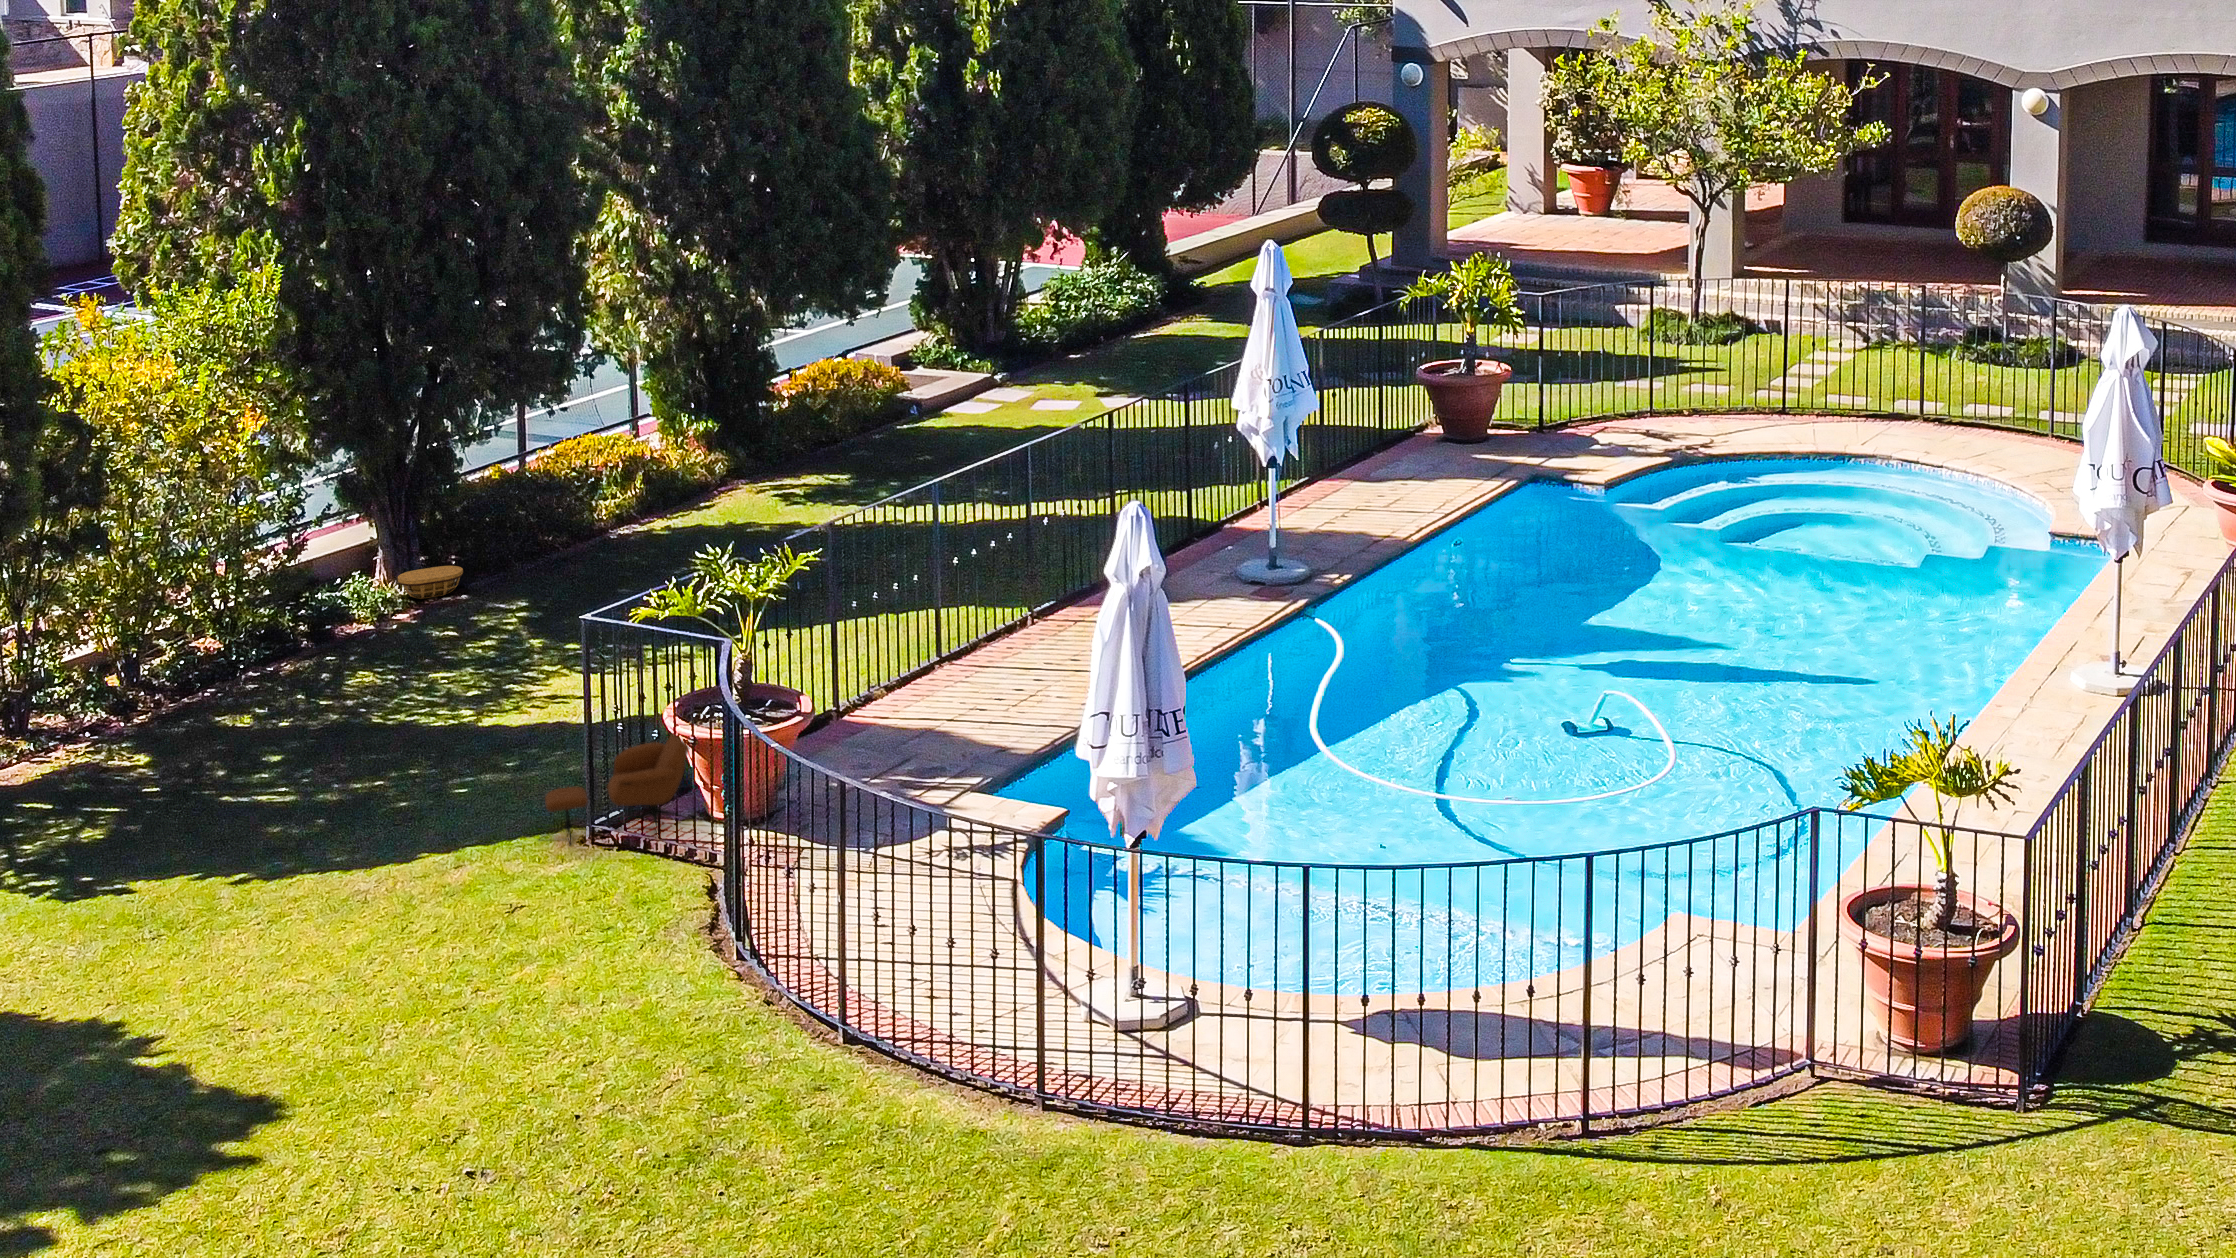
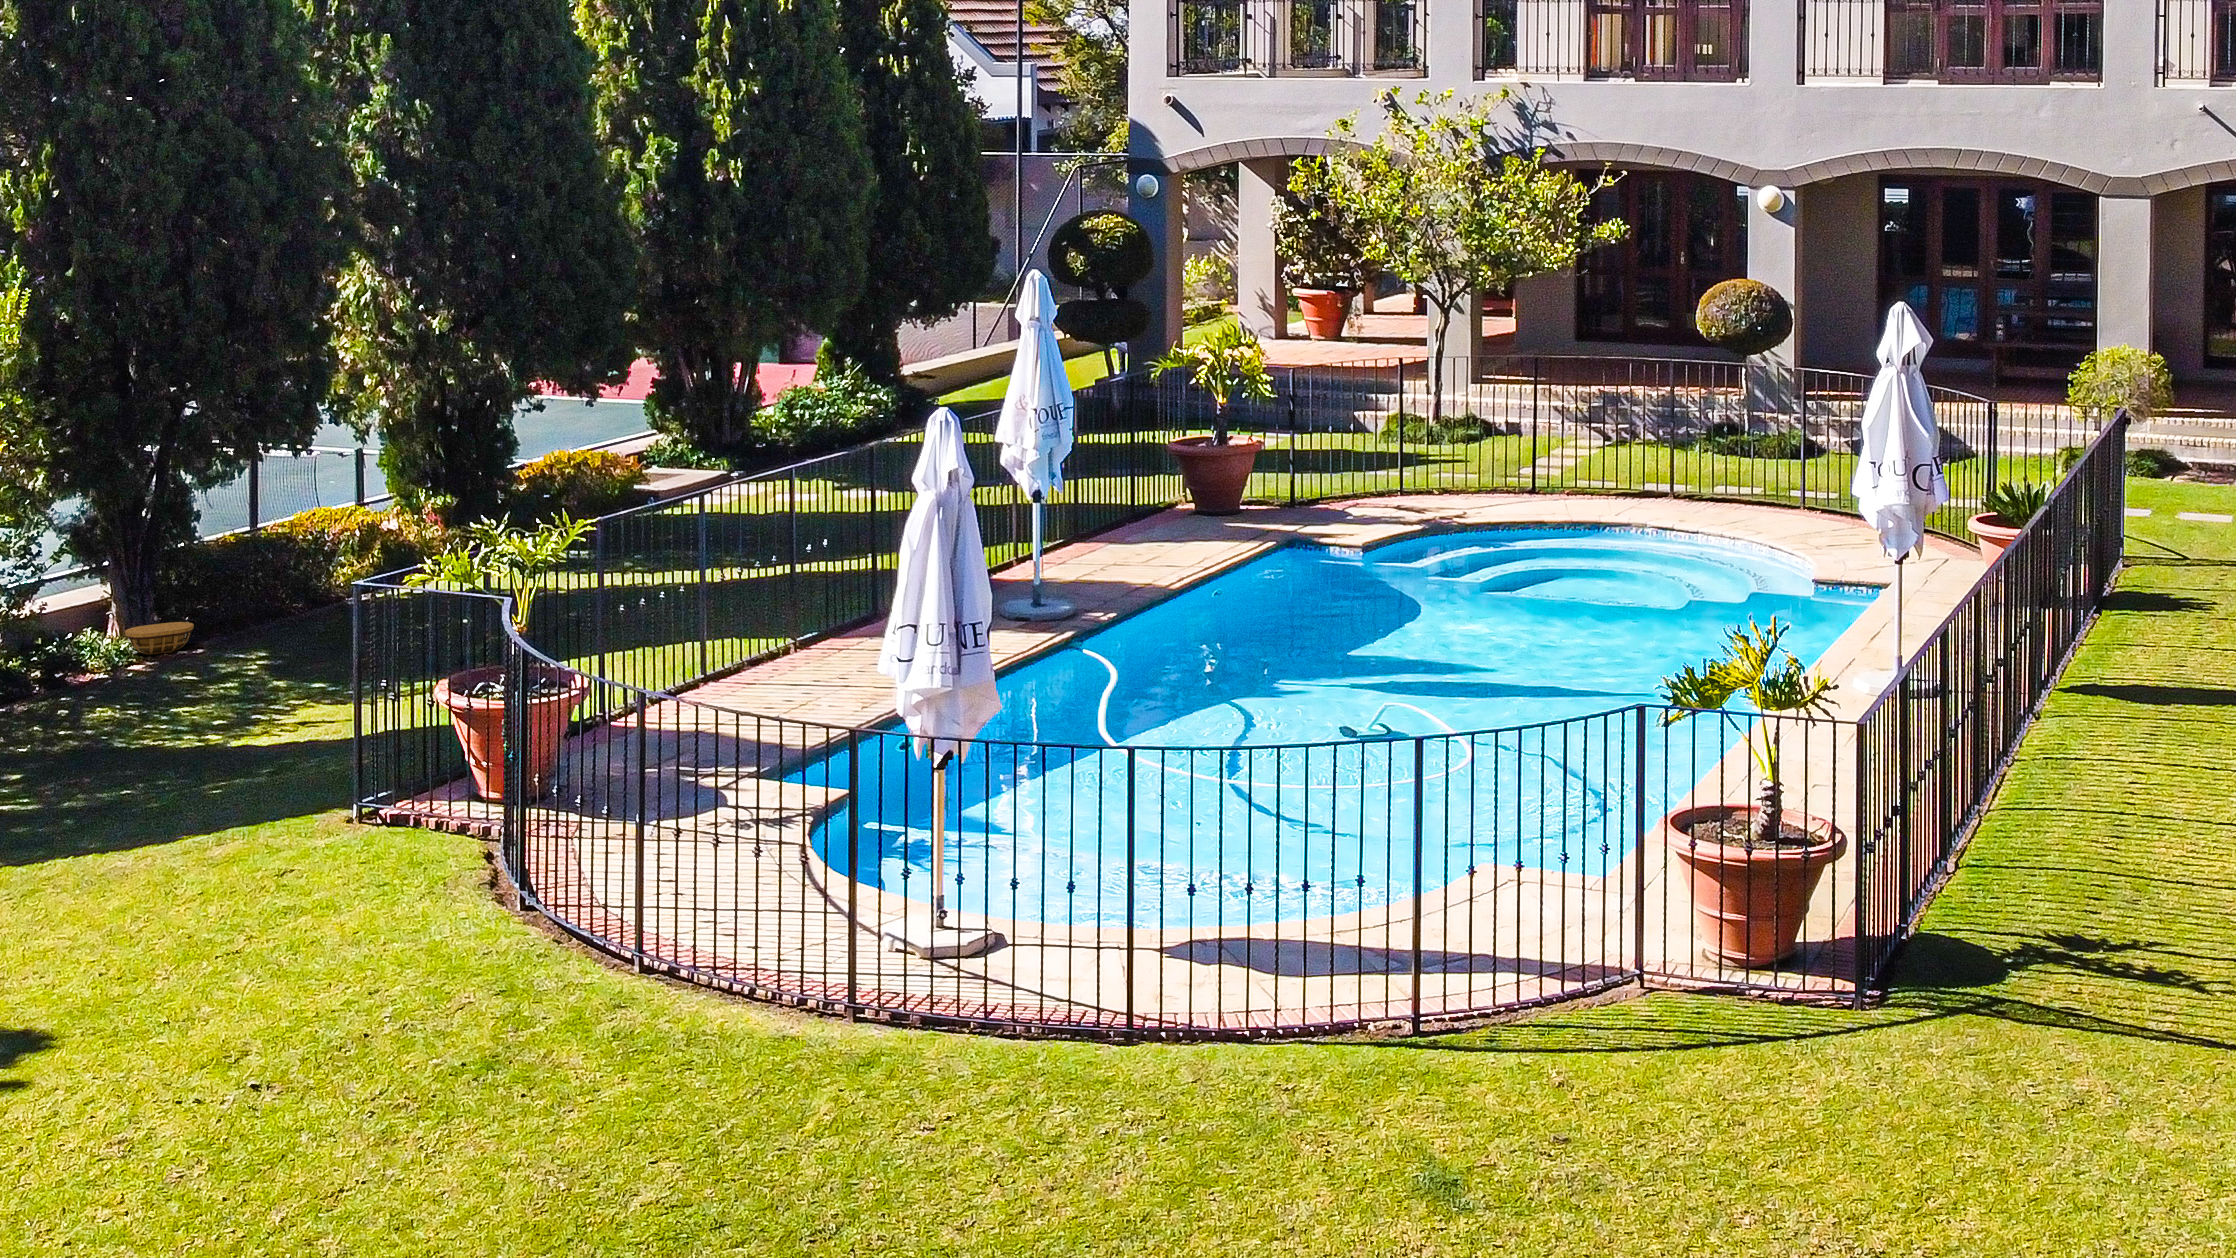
lounge chair: present [544,734,693,843] -> none [305,695,471,838]

